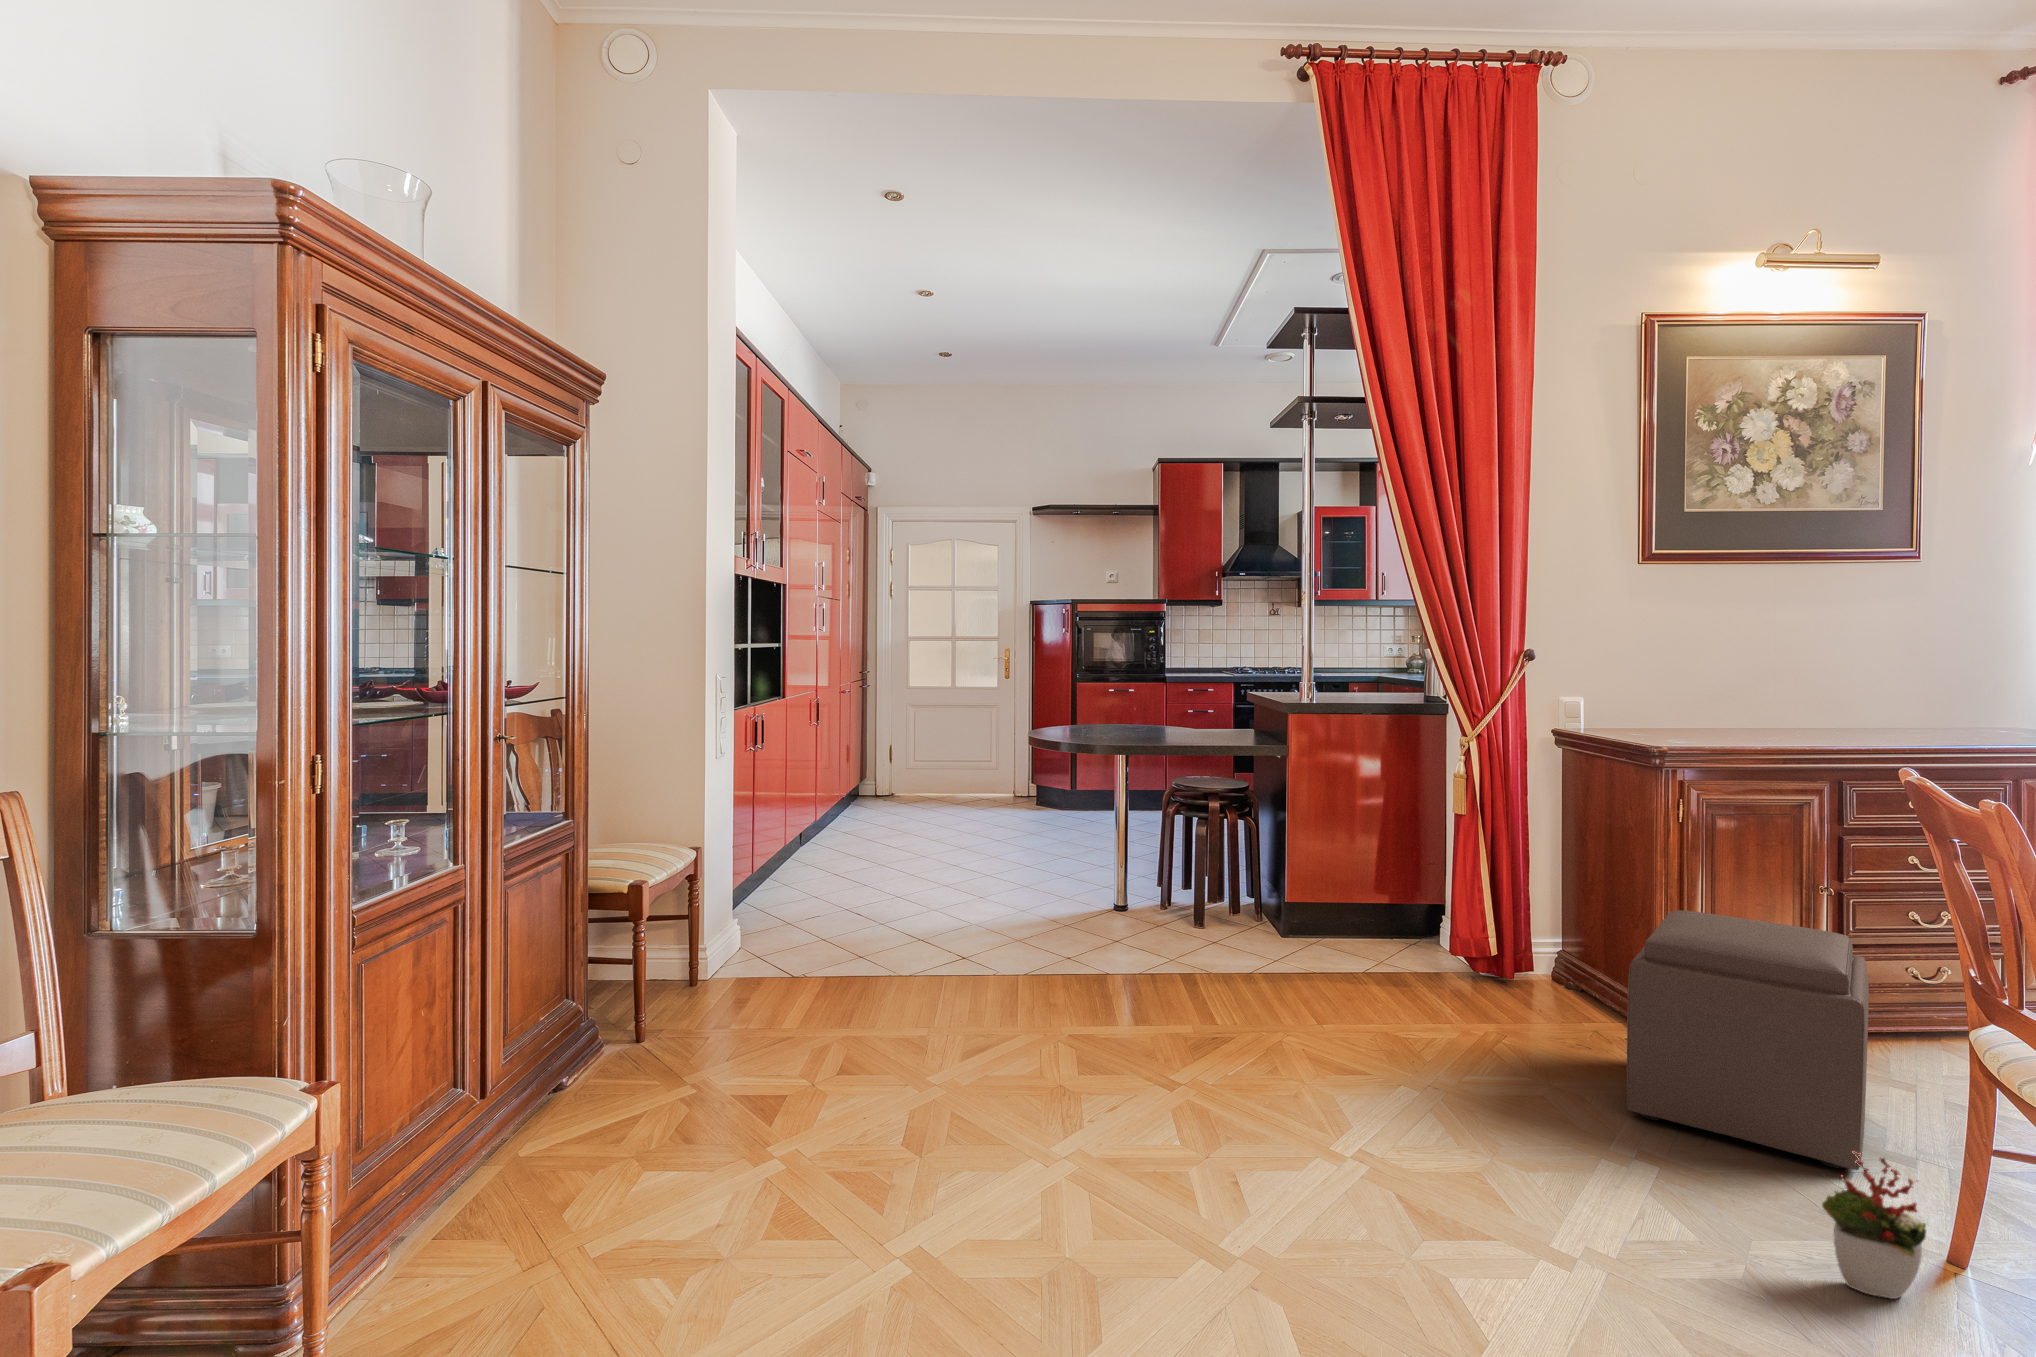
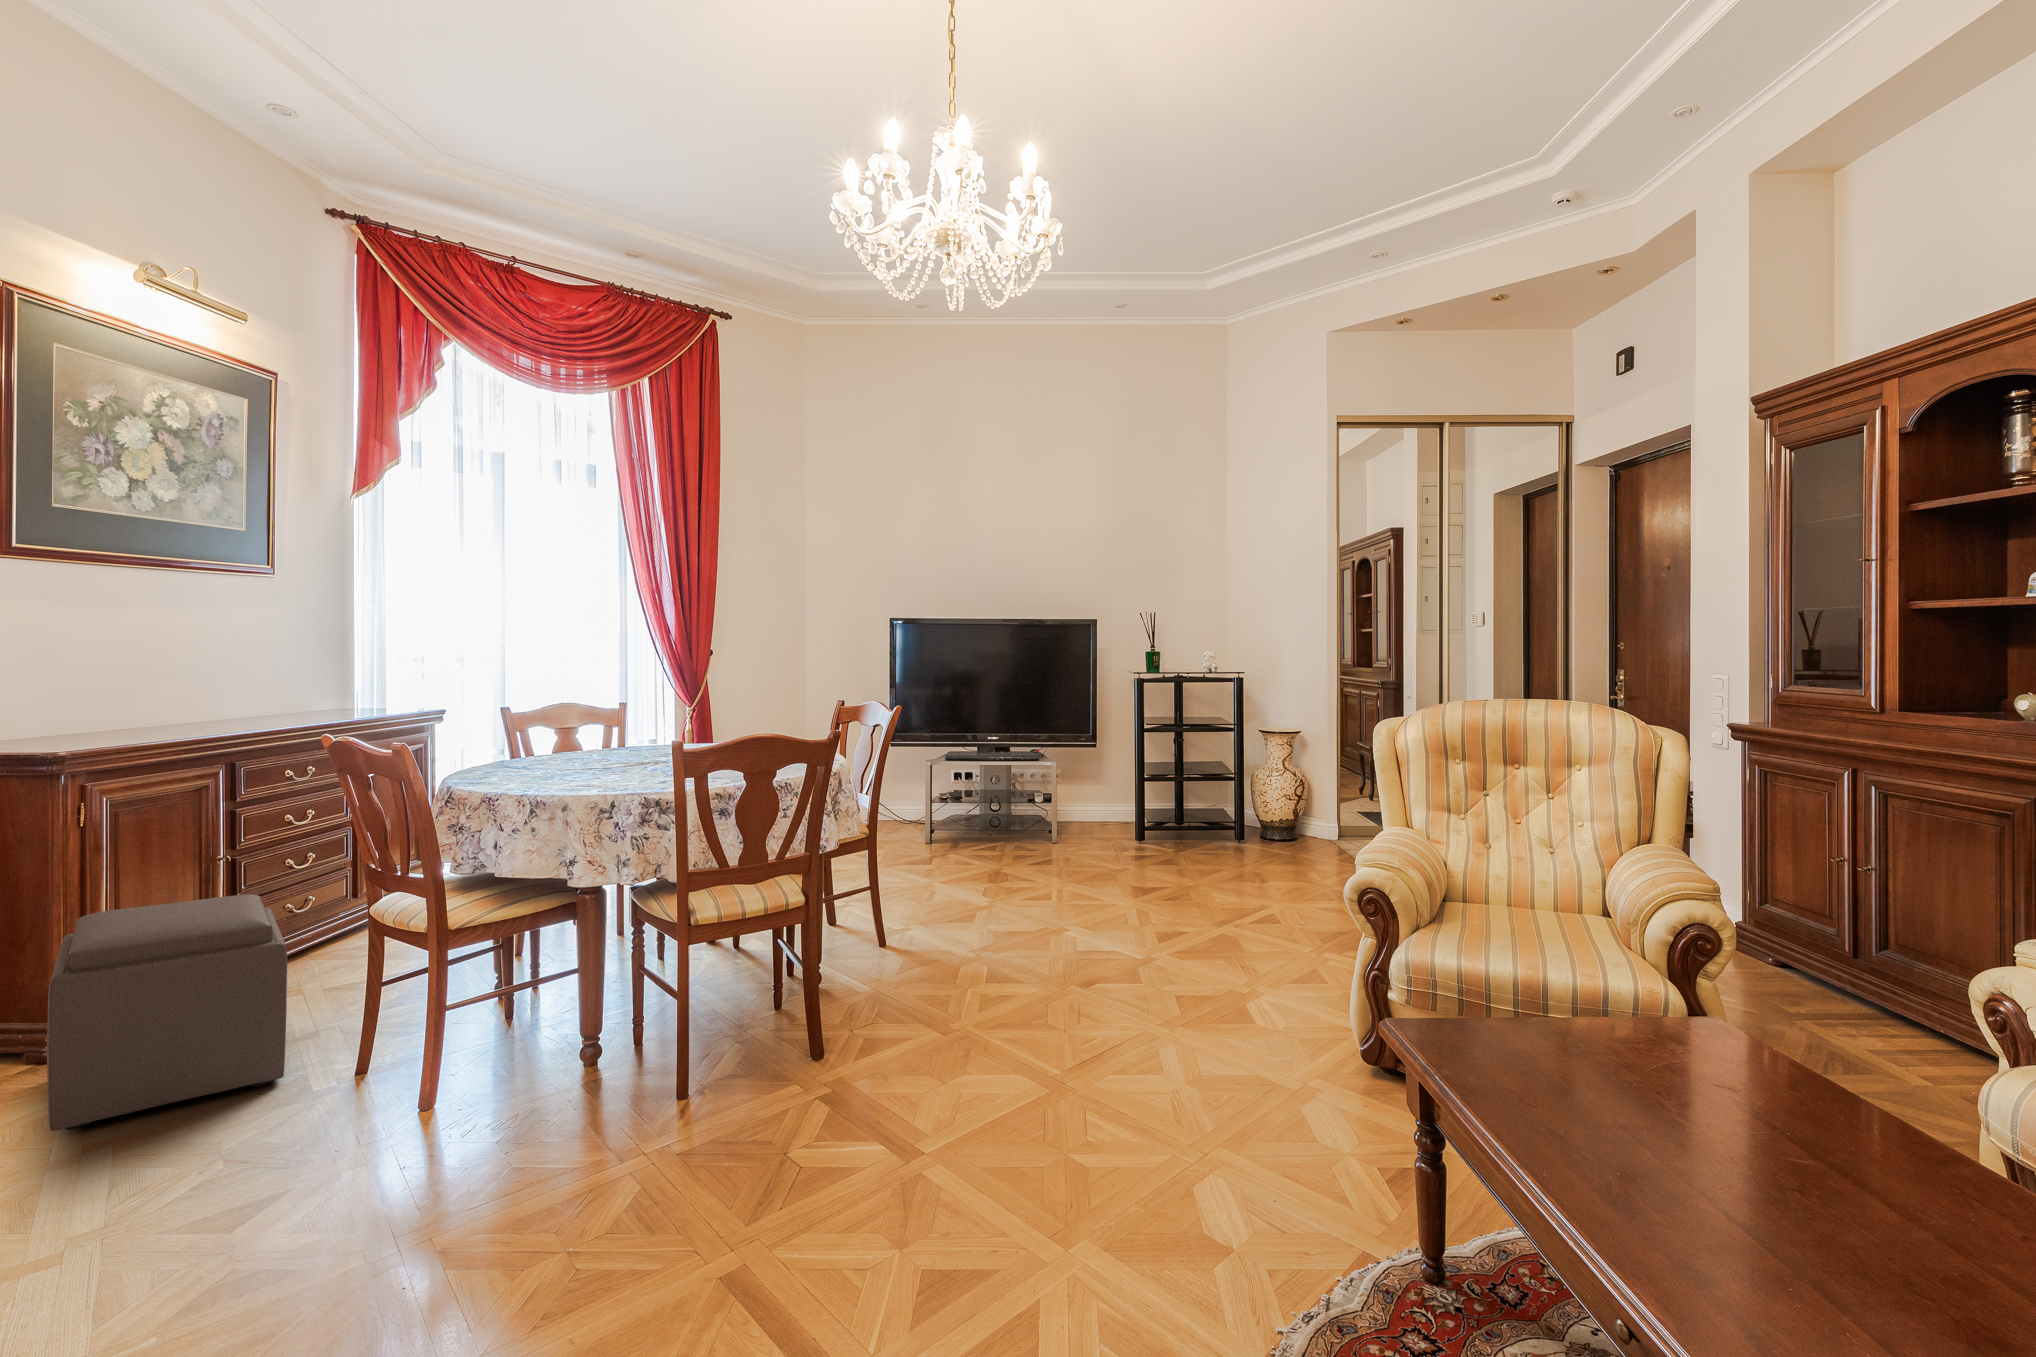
decorative plant: present [1822,1151,1926,1299] -> none [281,1051,355,1163]

